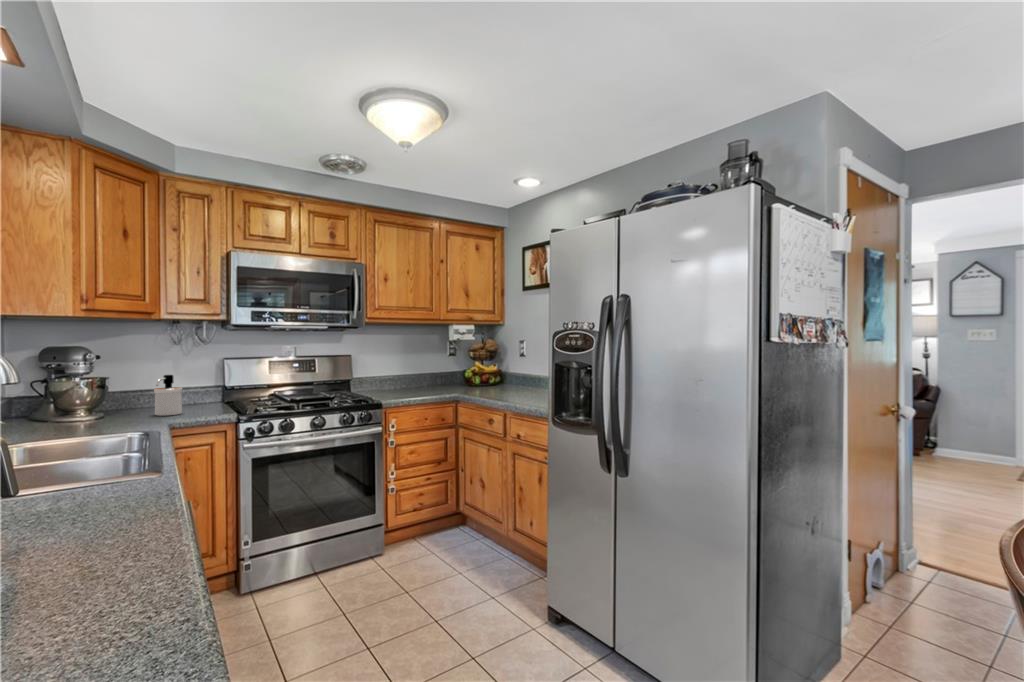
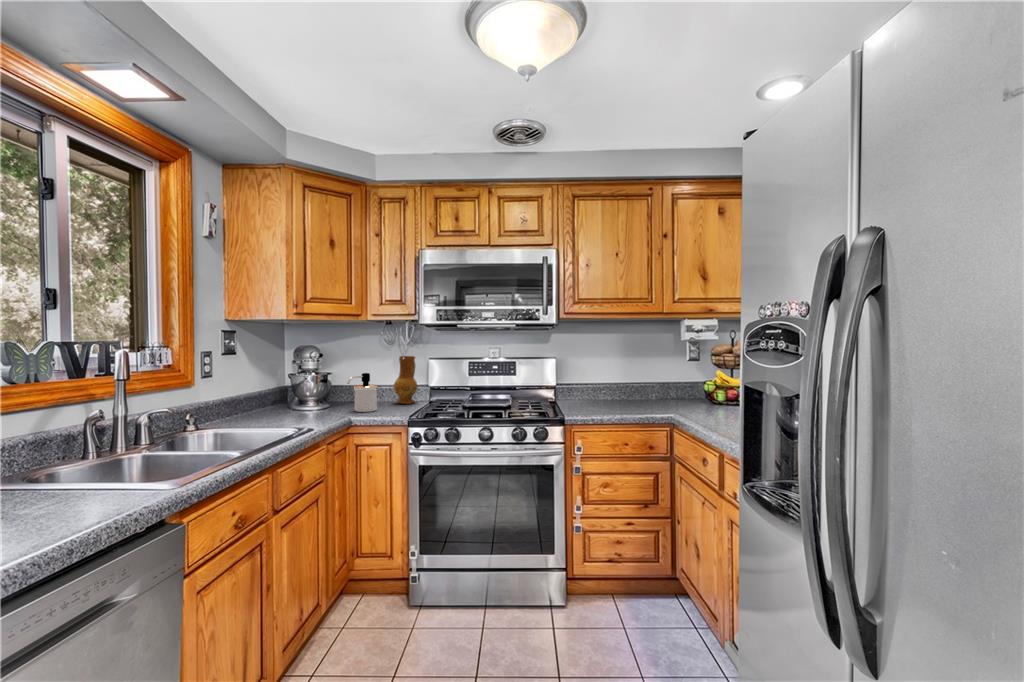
ceramic jug: none [184,357,212,407] -> present [394,356,417,404]

